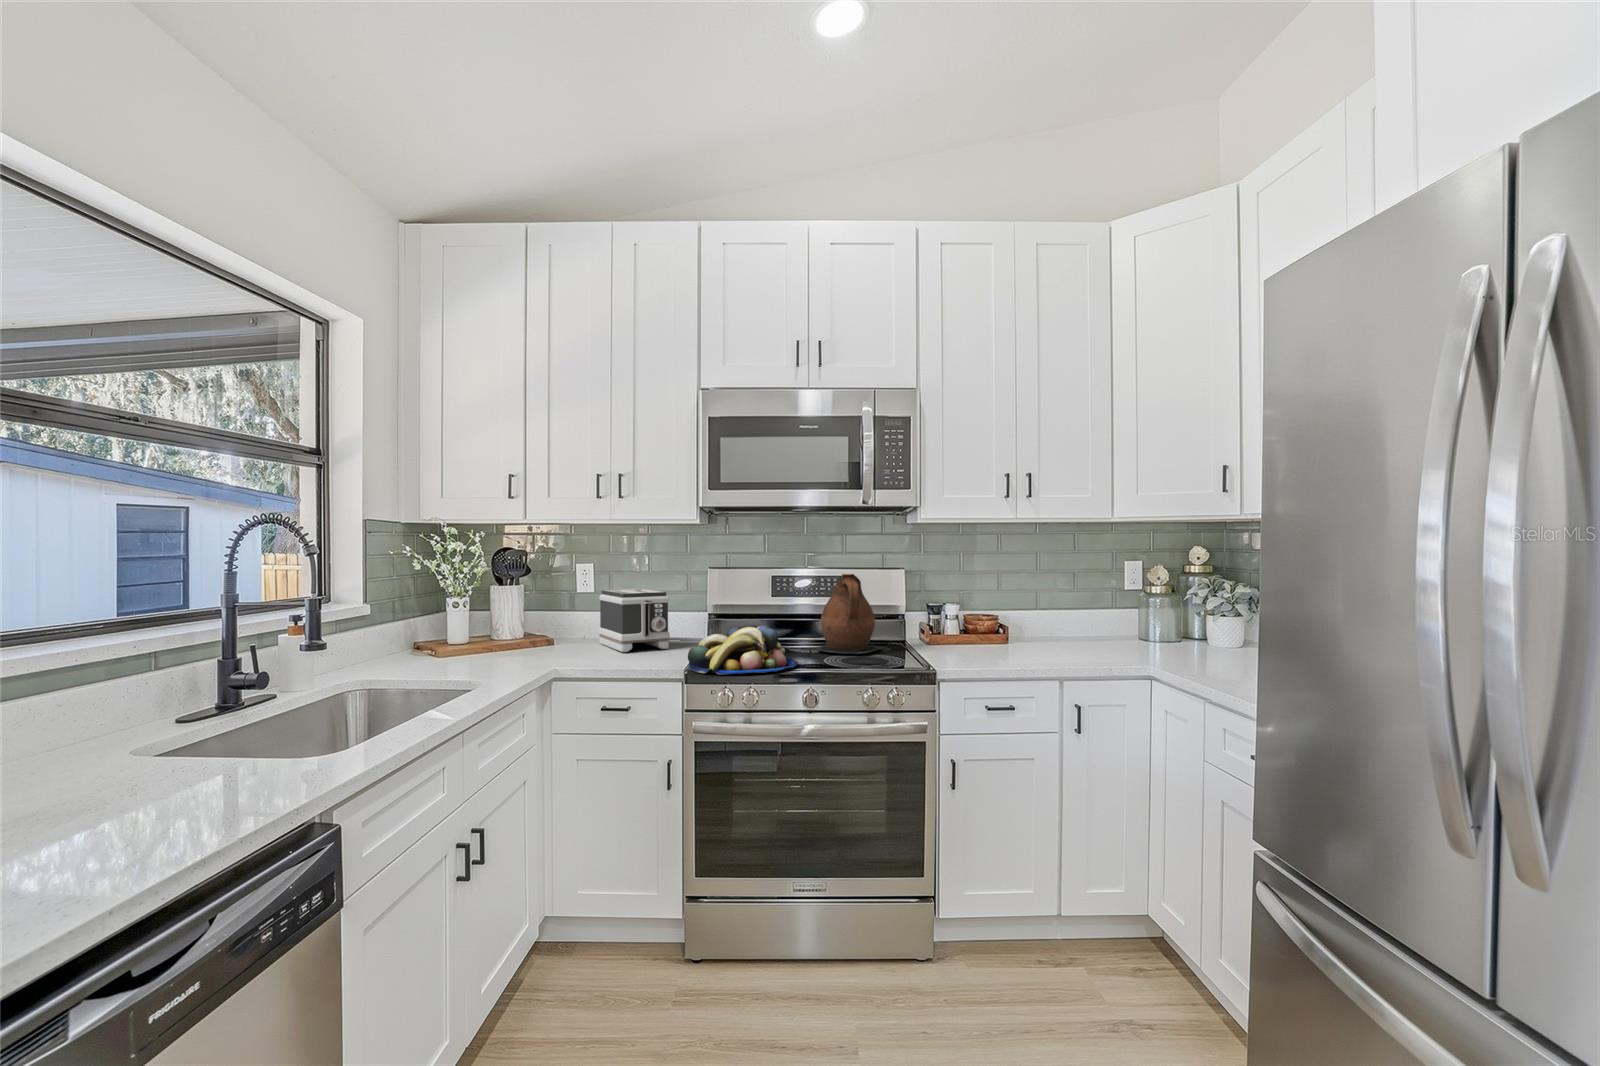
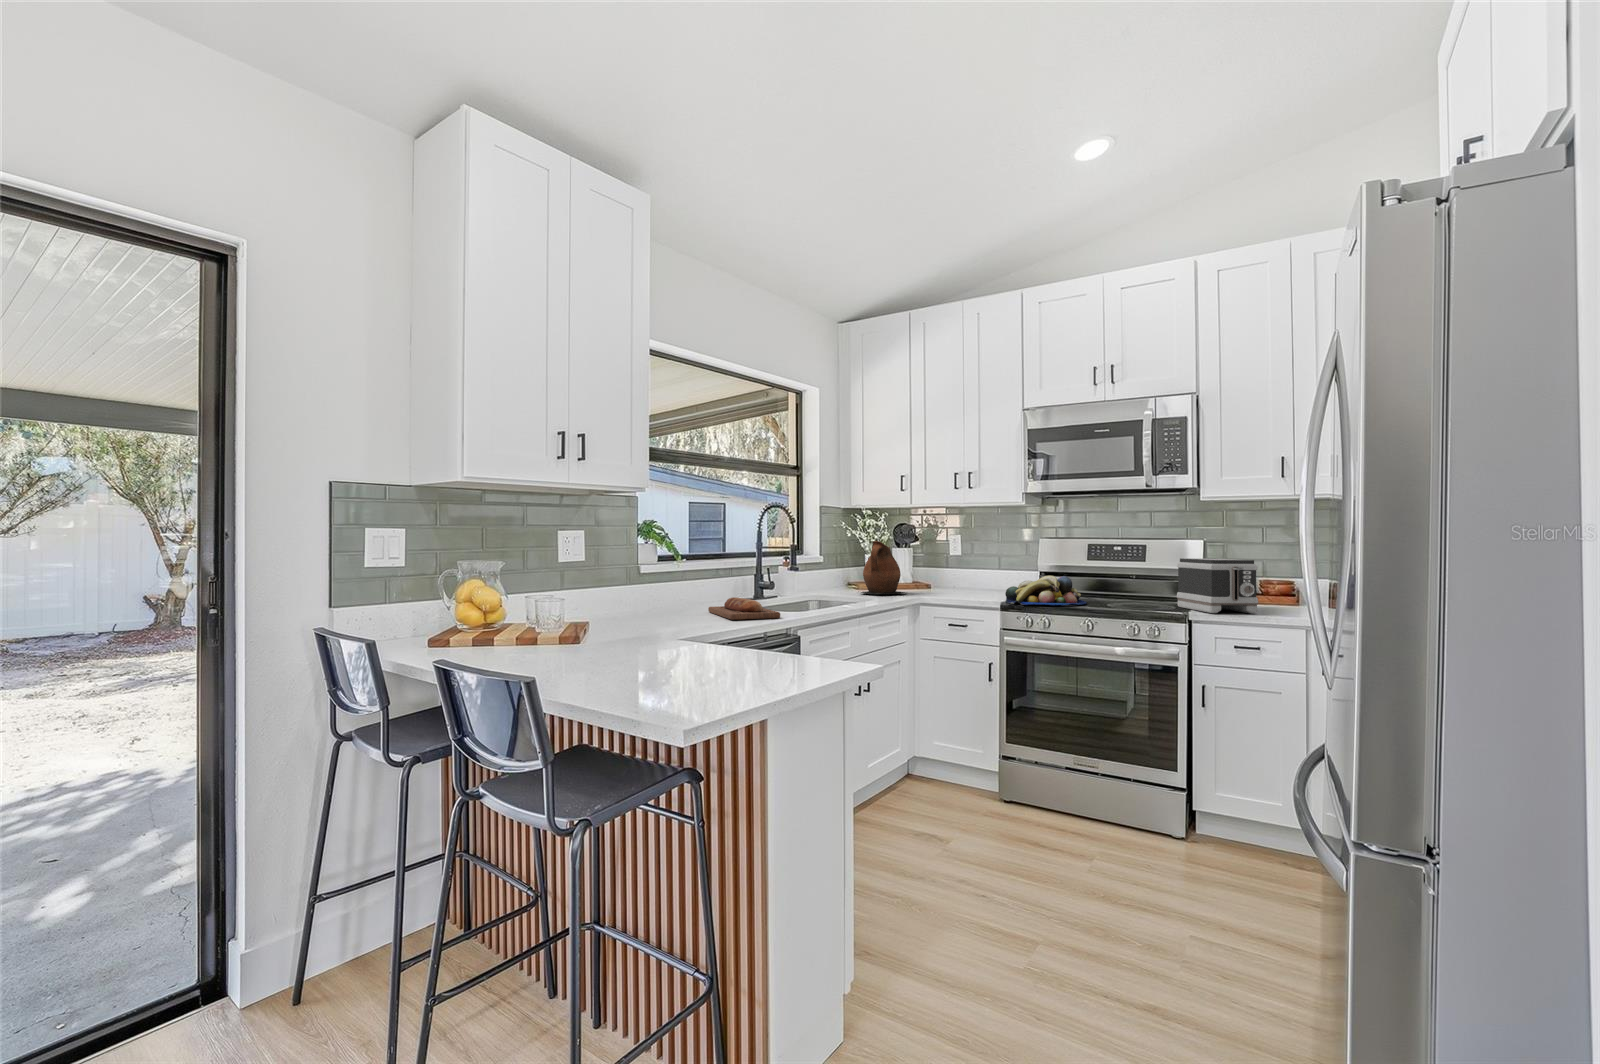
ceramic pitcher: present [816,574,883,654] -> present [861,541,906,594]
toaster: present [599,589,670,652] -> present [1177,558,1258,613]
bread loaf: none [69,736,276,814] -> present [708,597,780,620]

